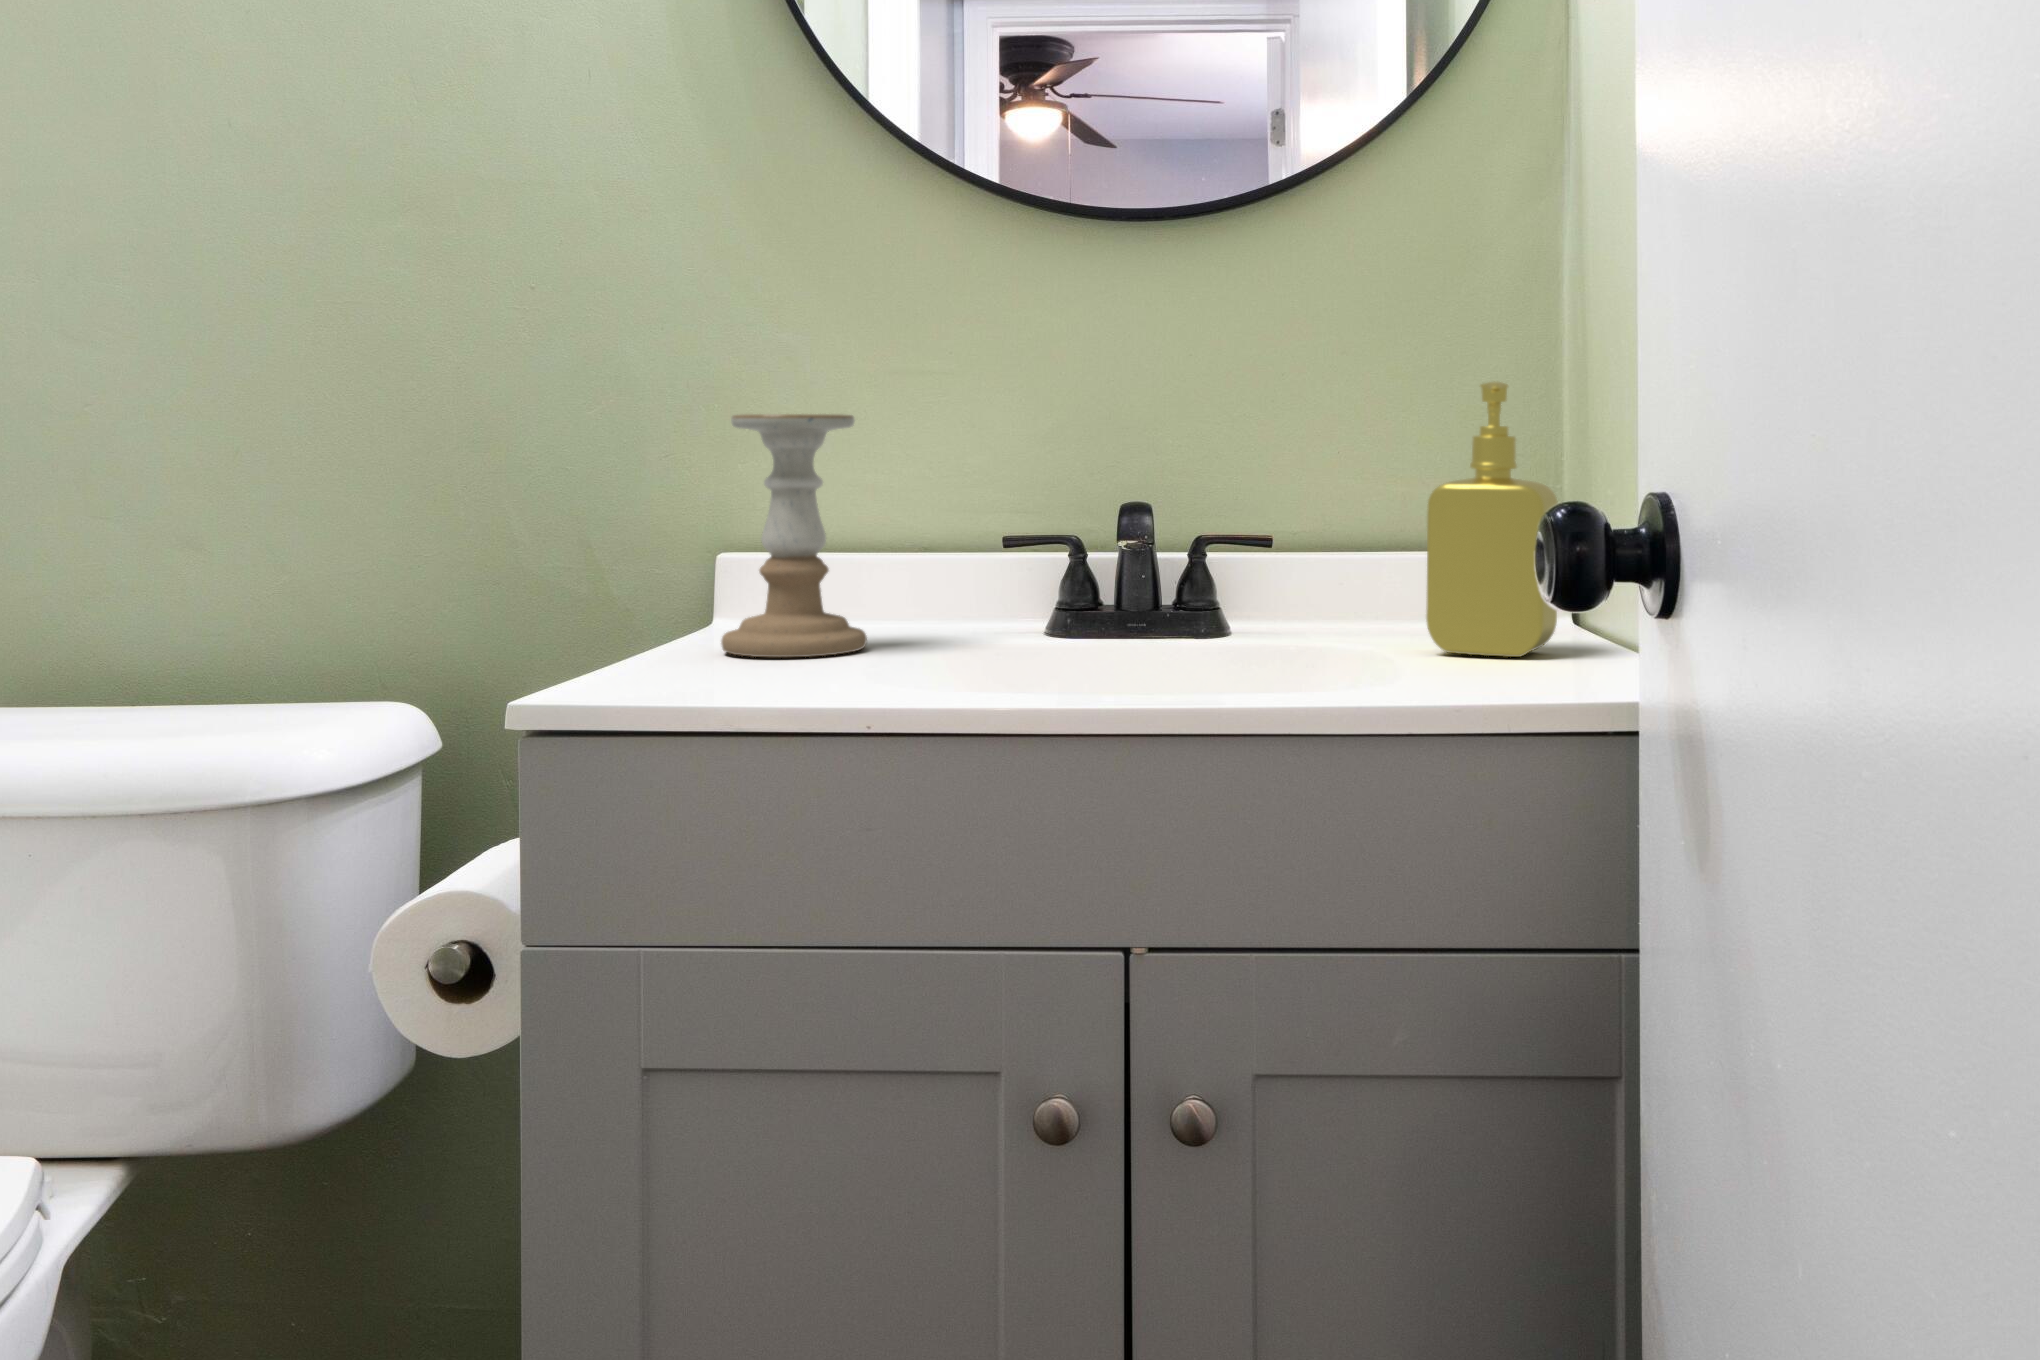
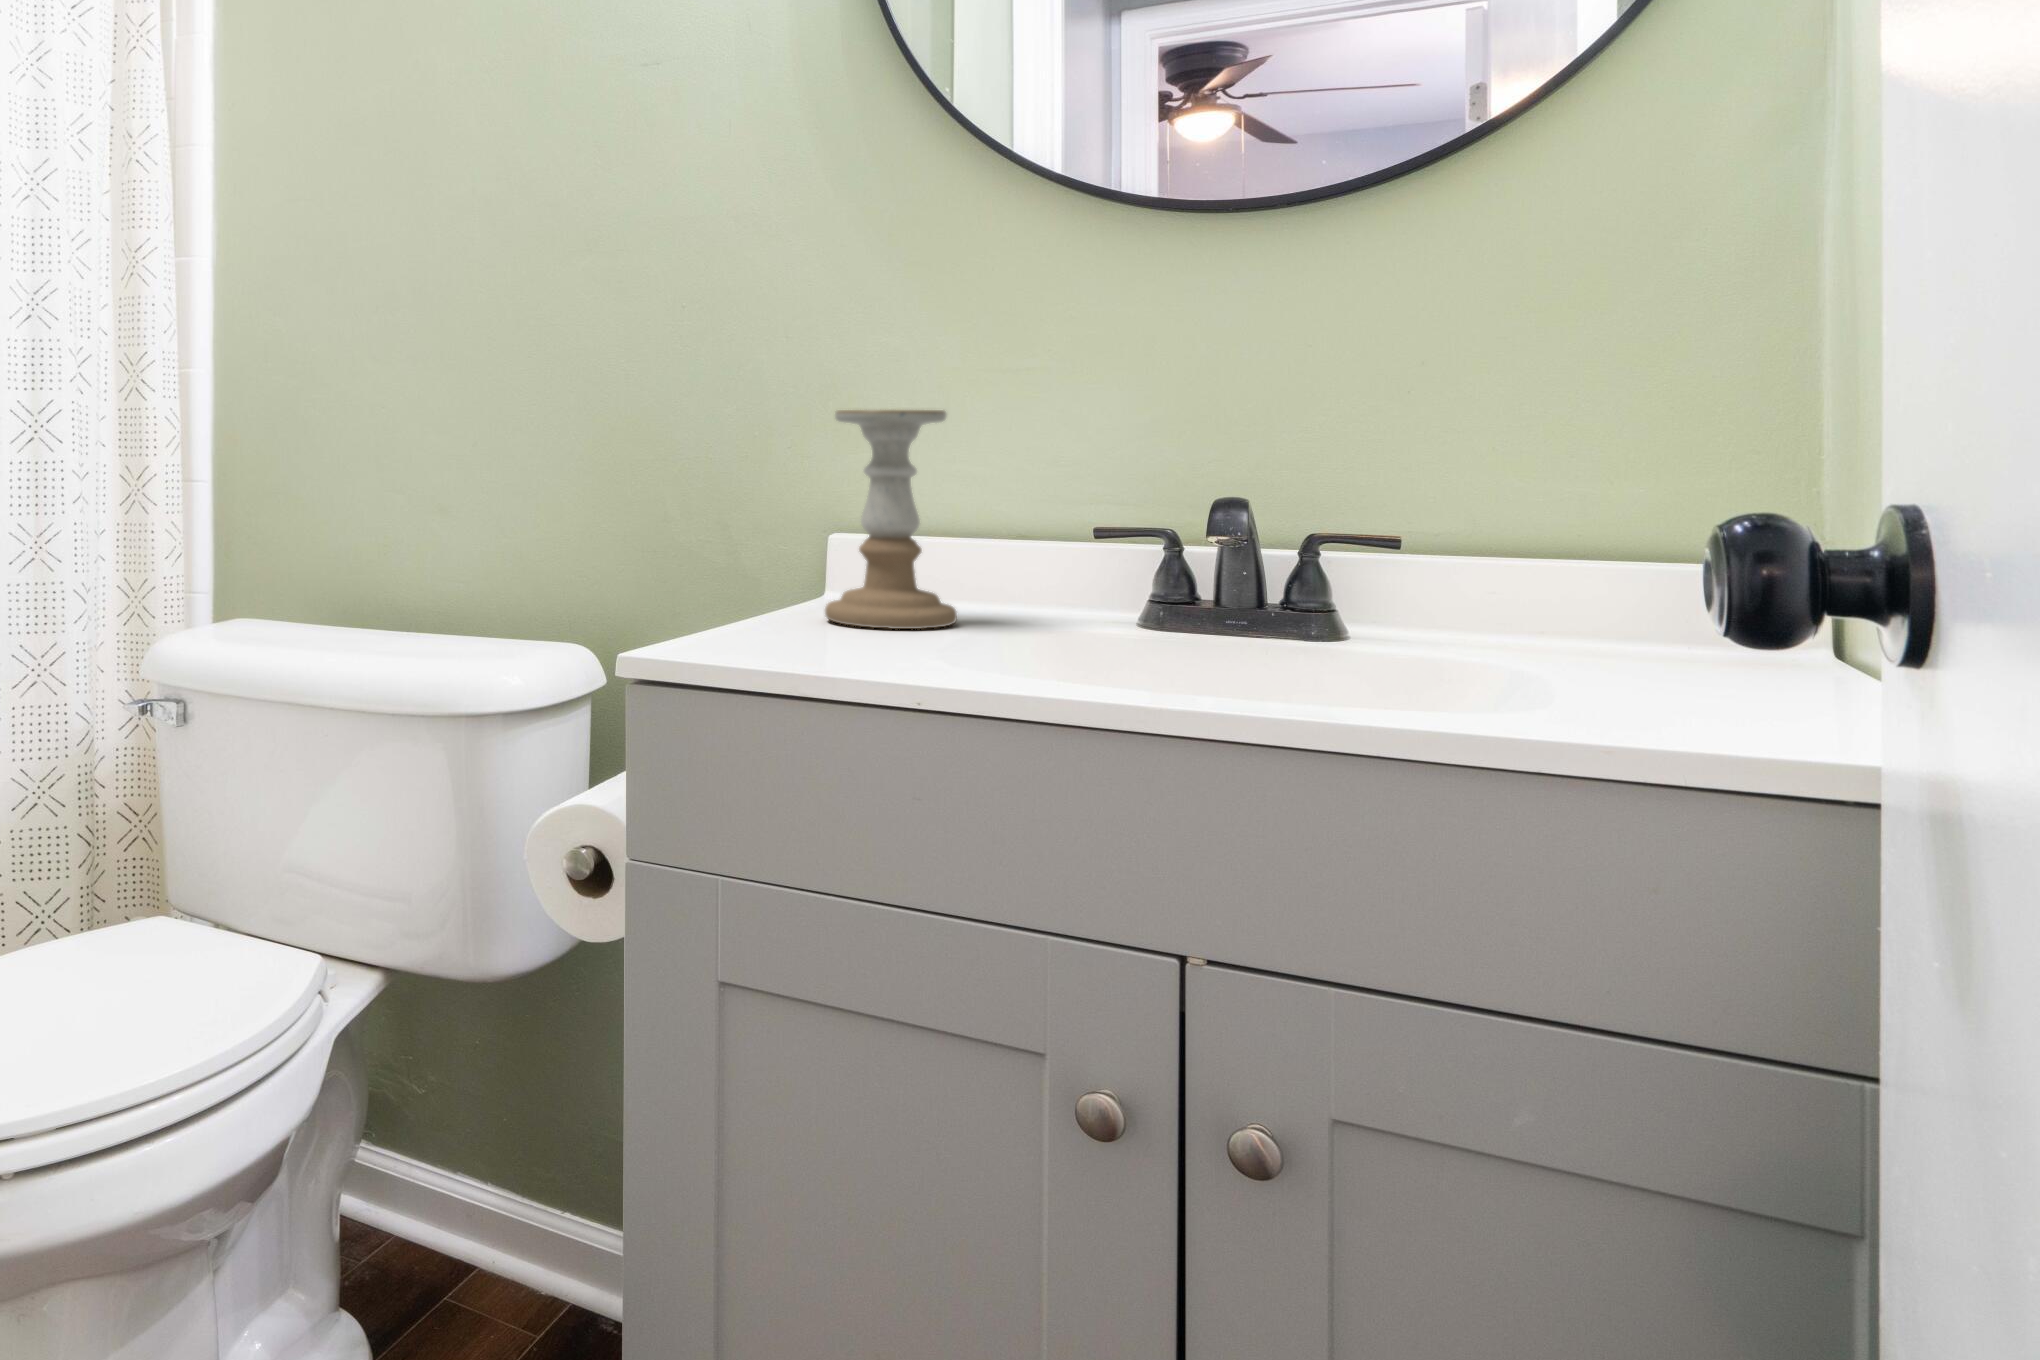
soap dispenser: present [1426,381,1558,657] -> none [1589,370,1779,690]

